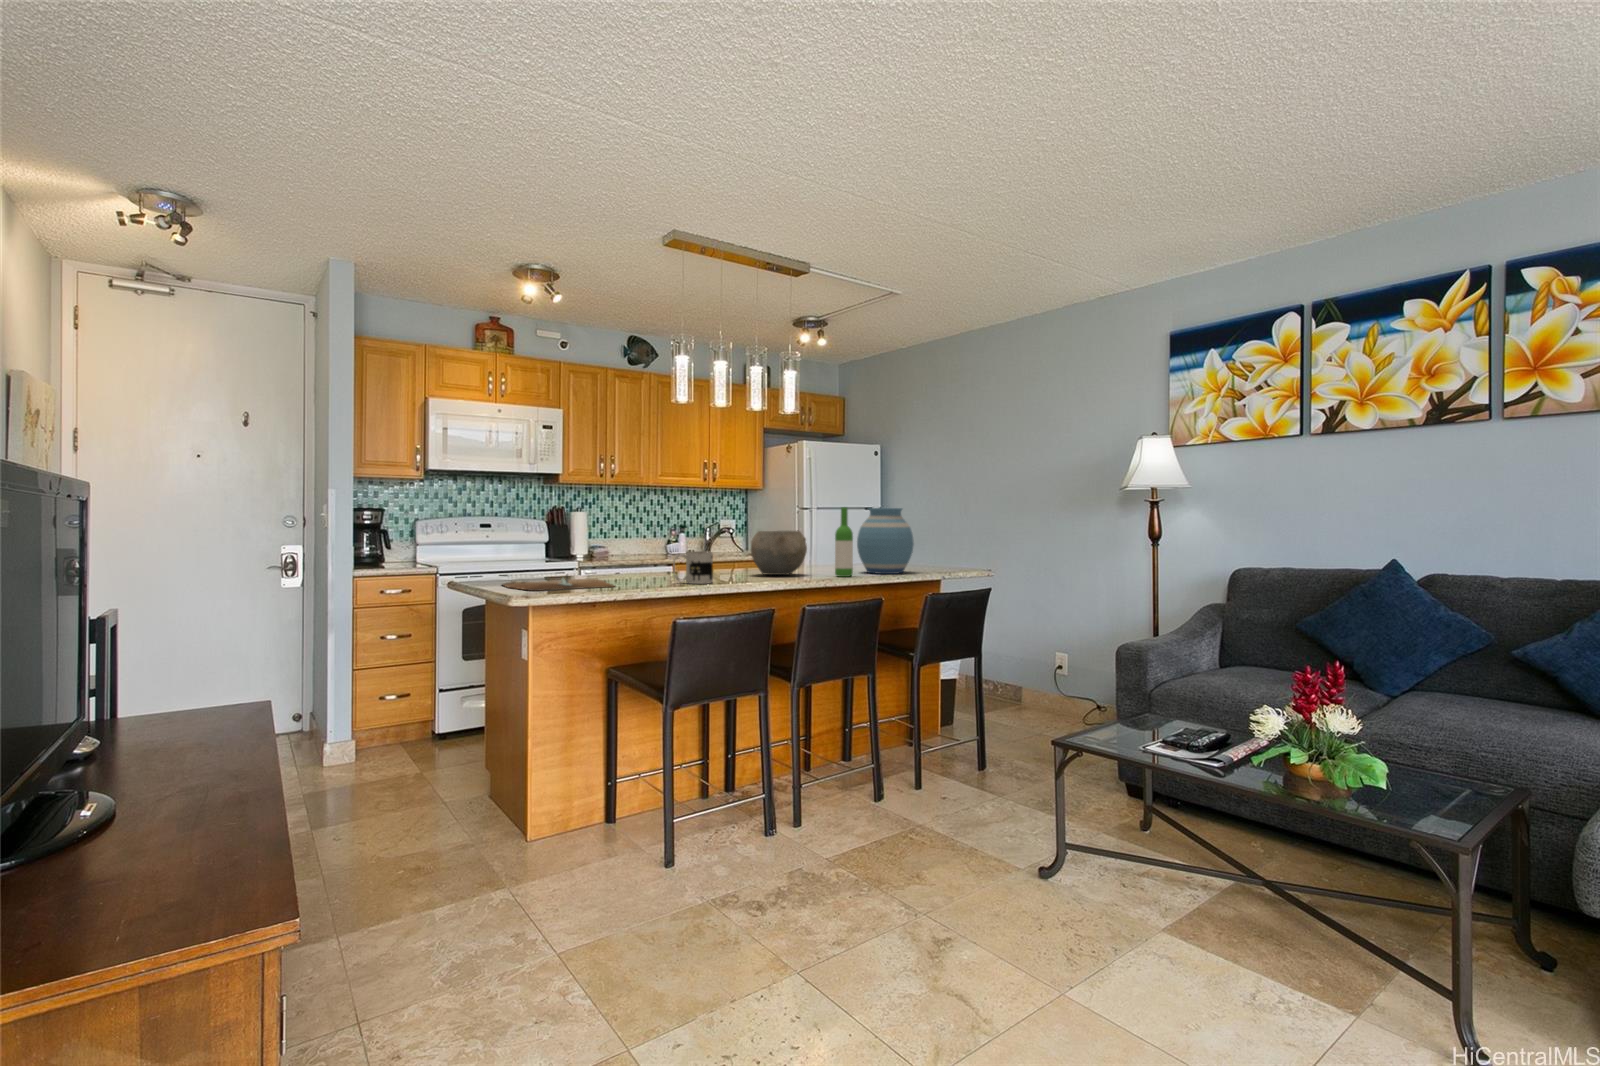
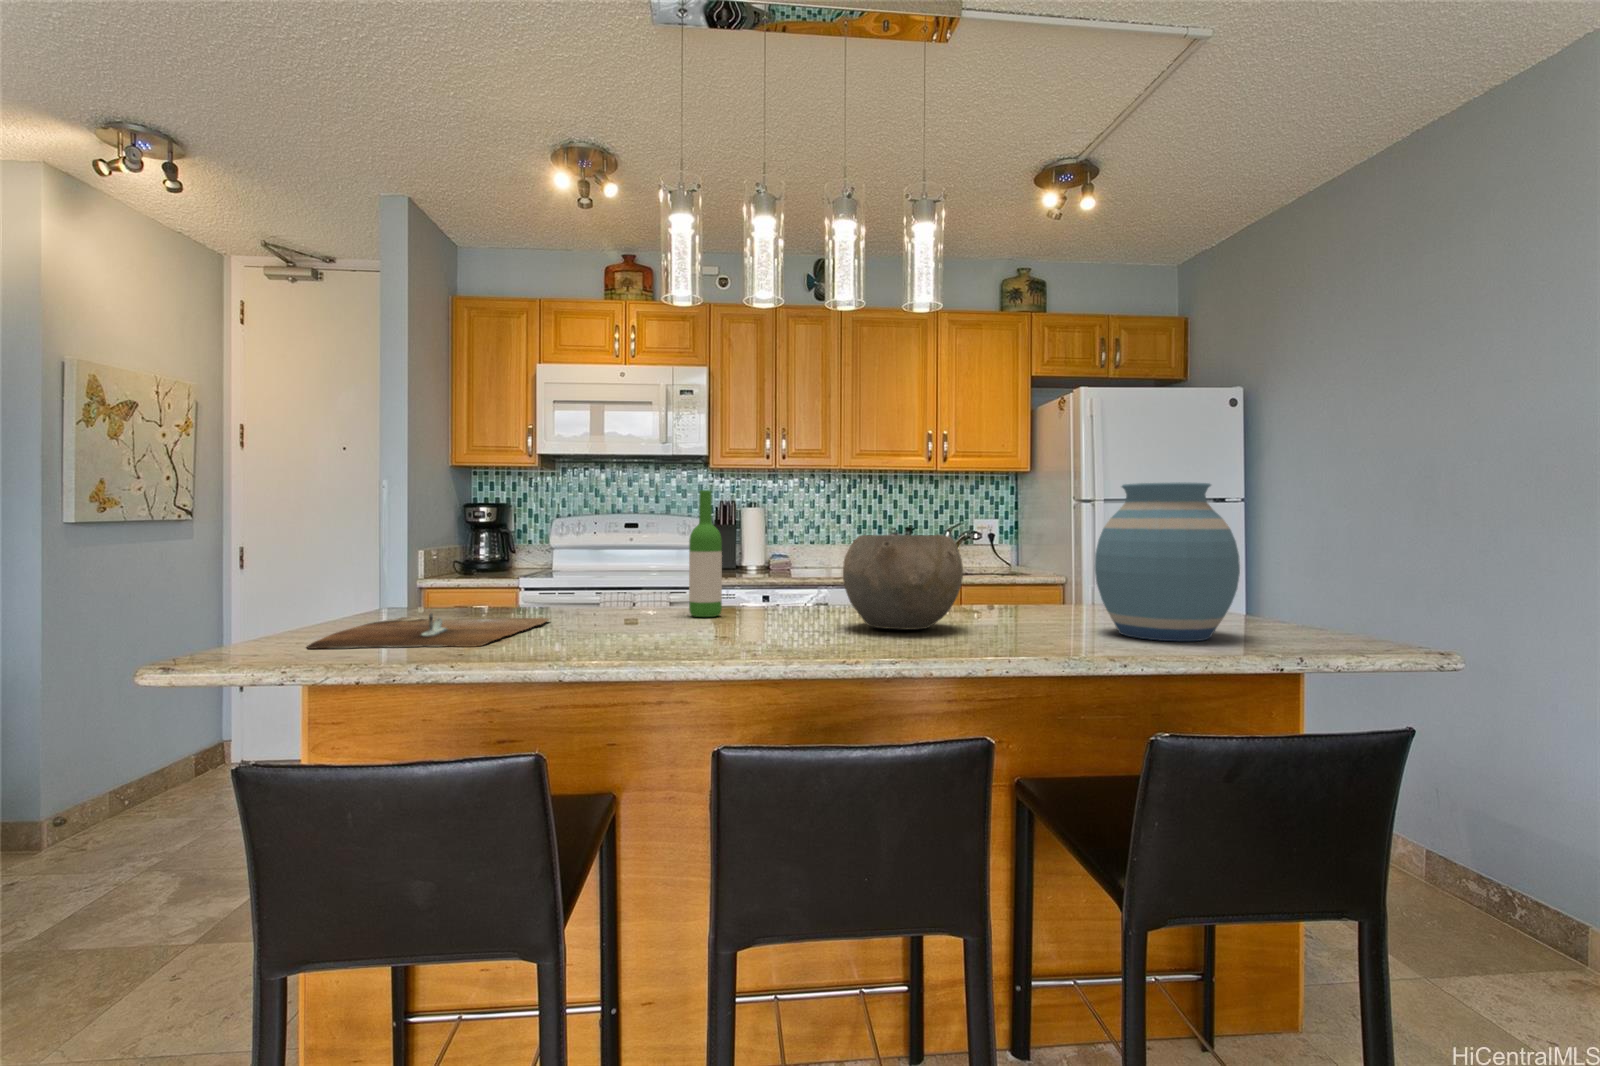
wine bottle: present [835,507,853,577] -> present [689,490,722,617]
mug: present [673,551,713,584] -> none [617,576,698,649]

